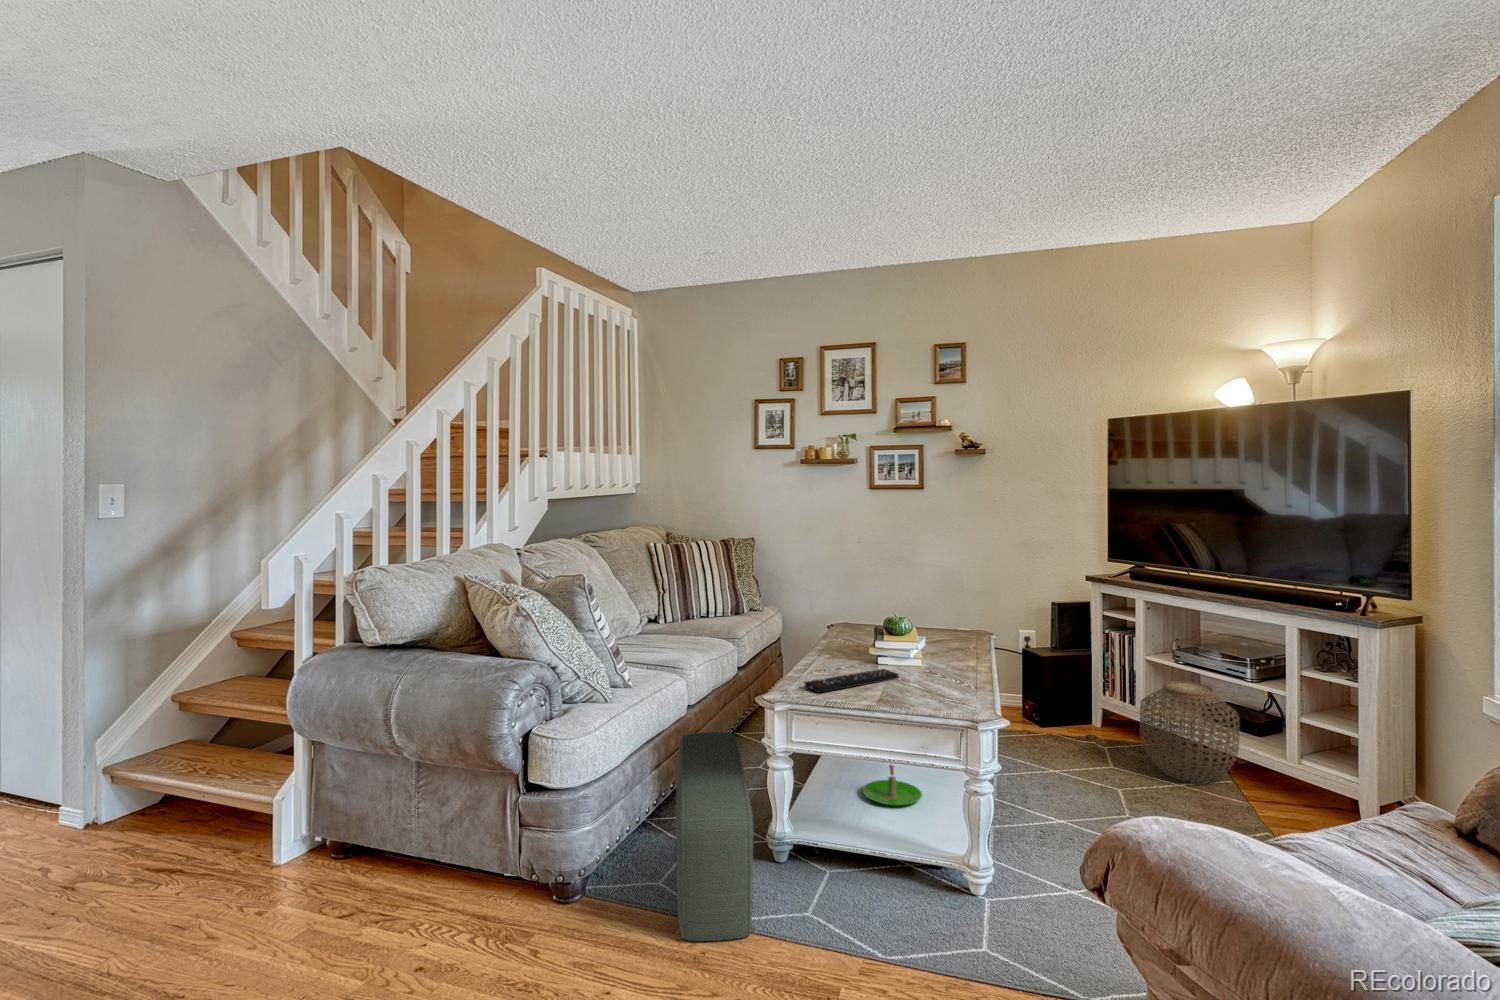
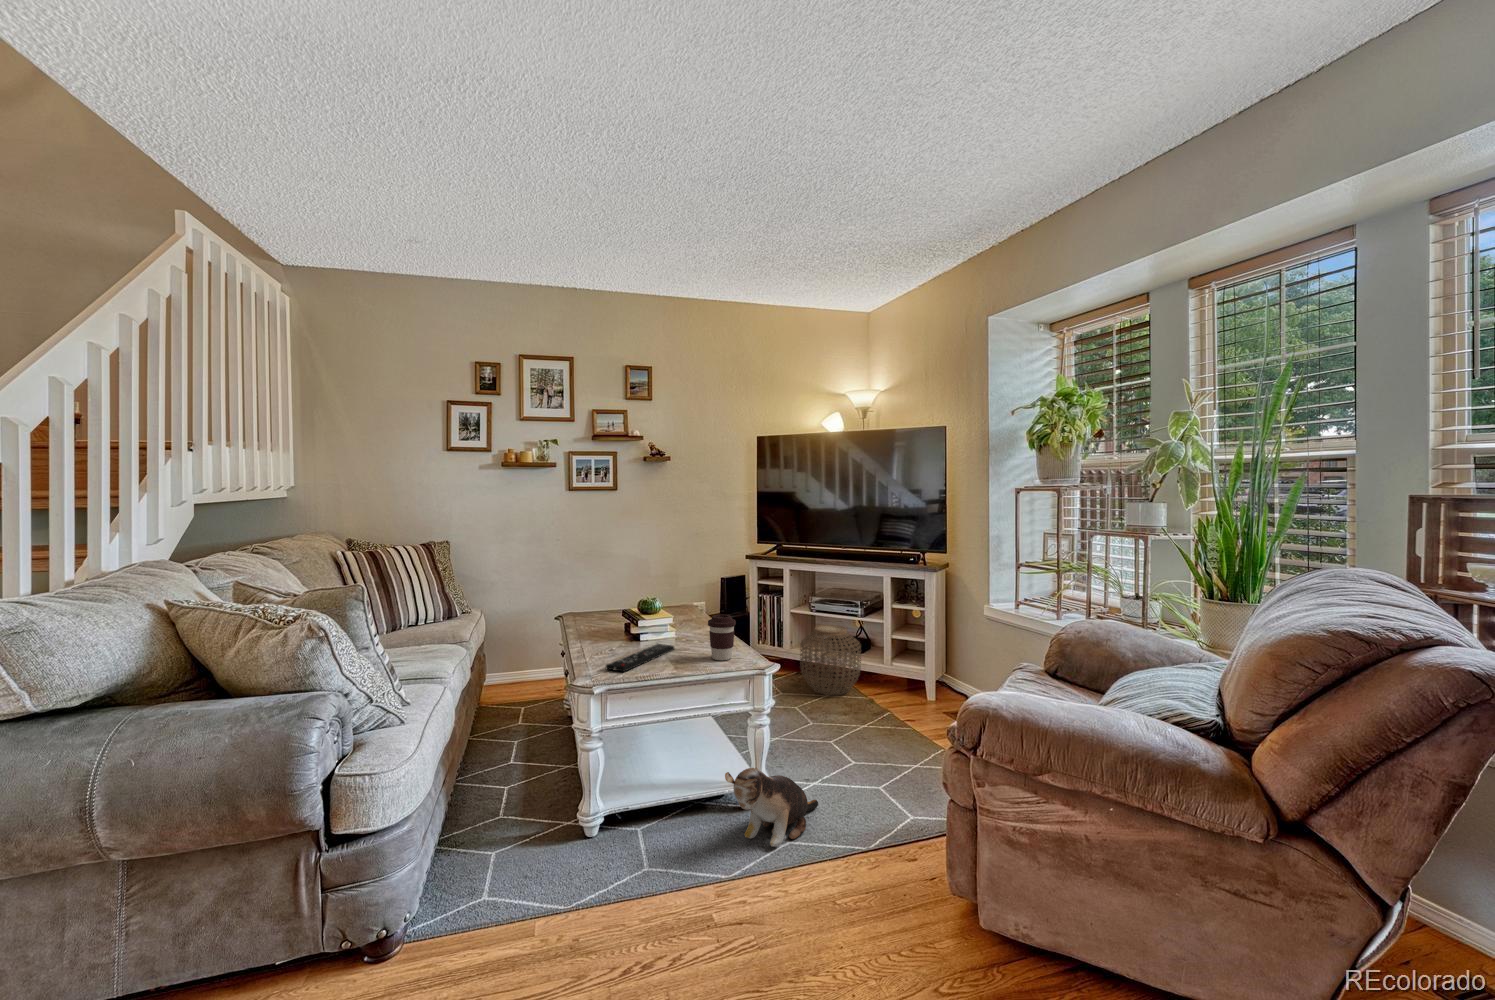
coffee cup: none [922,644,957,700] -> present [708,615,736,660]
pouf: present [675,732,753,941] -> none [471,729,611,935]
candle: present [862,765,922,805] -> none [636,721,688,761]
plush toy: none [900,833,1057,944] -> present [725,768,818,847]

